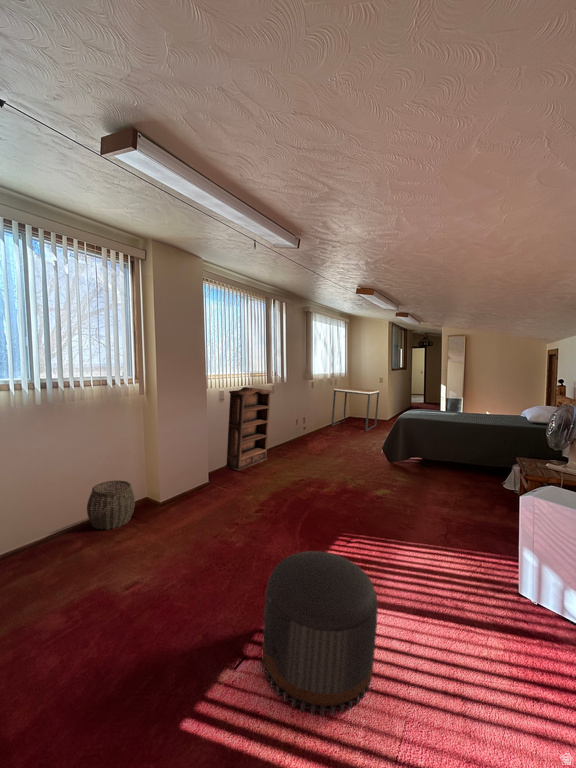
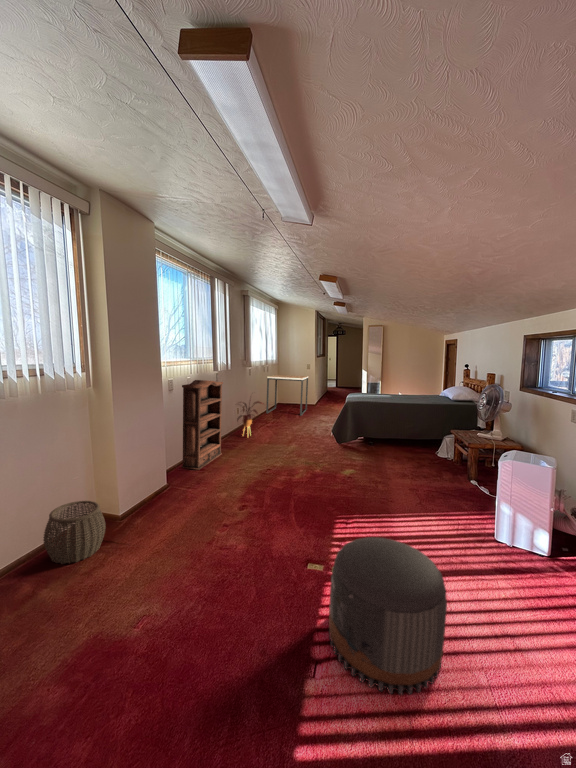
house plant: none [289,403,318,447] -> present [238,401,262,436]

